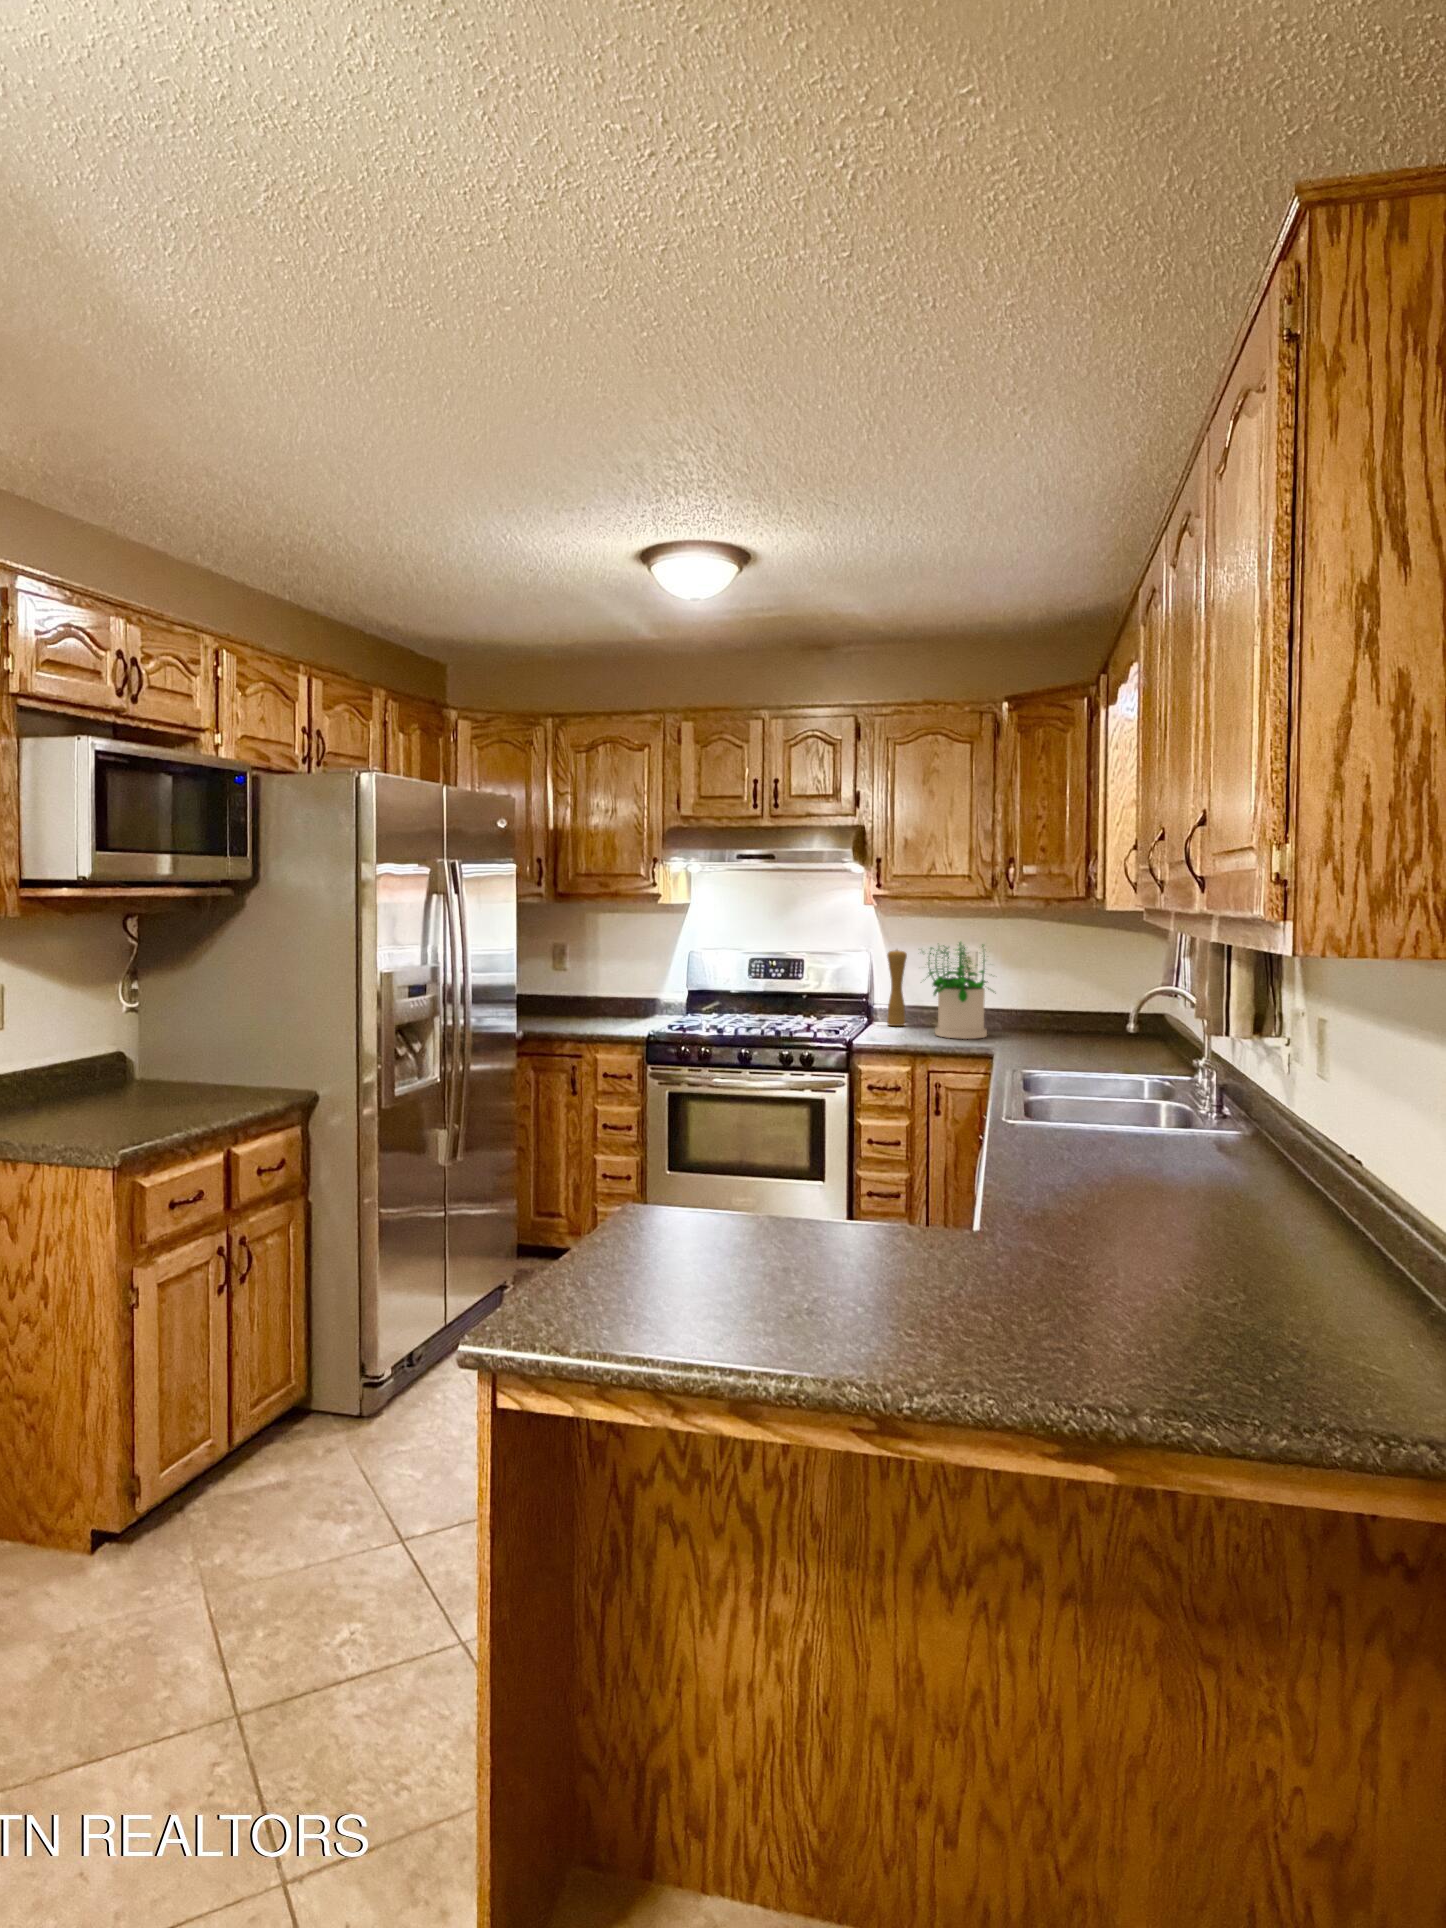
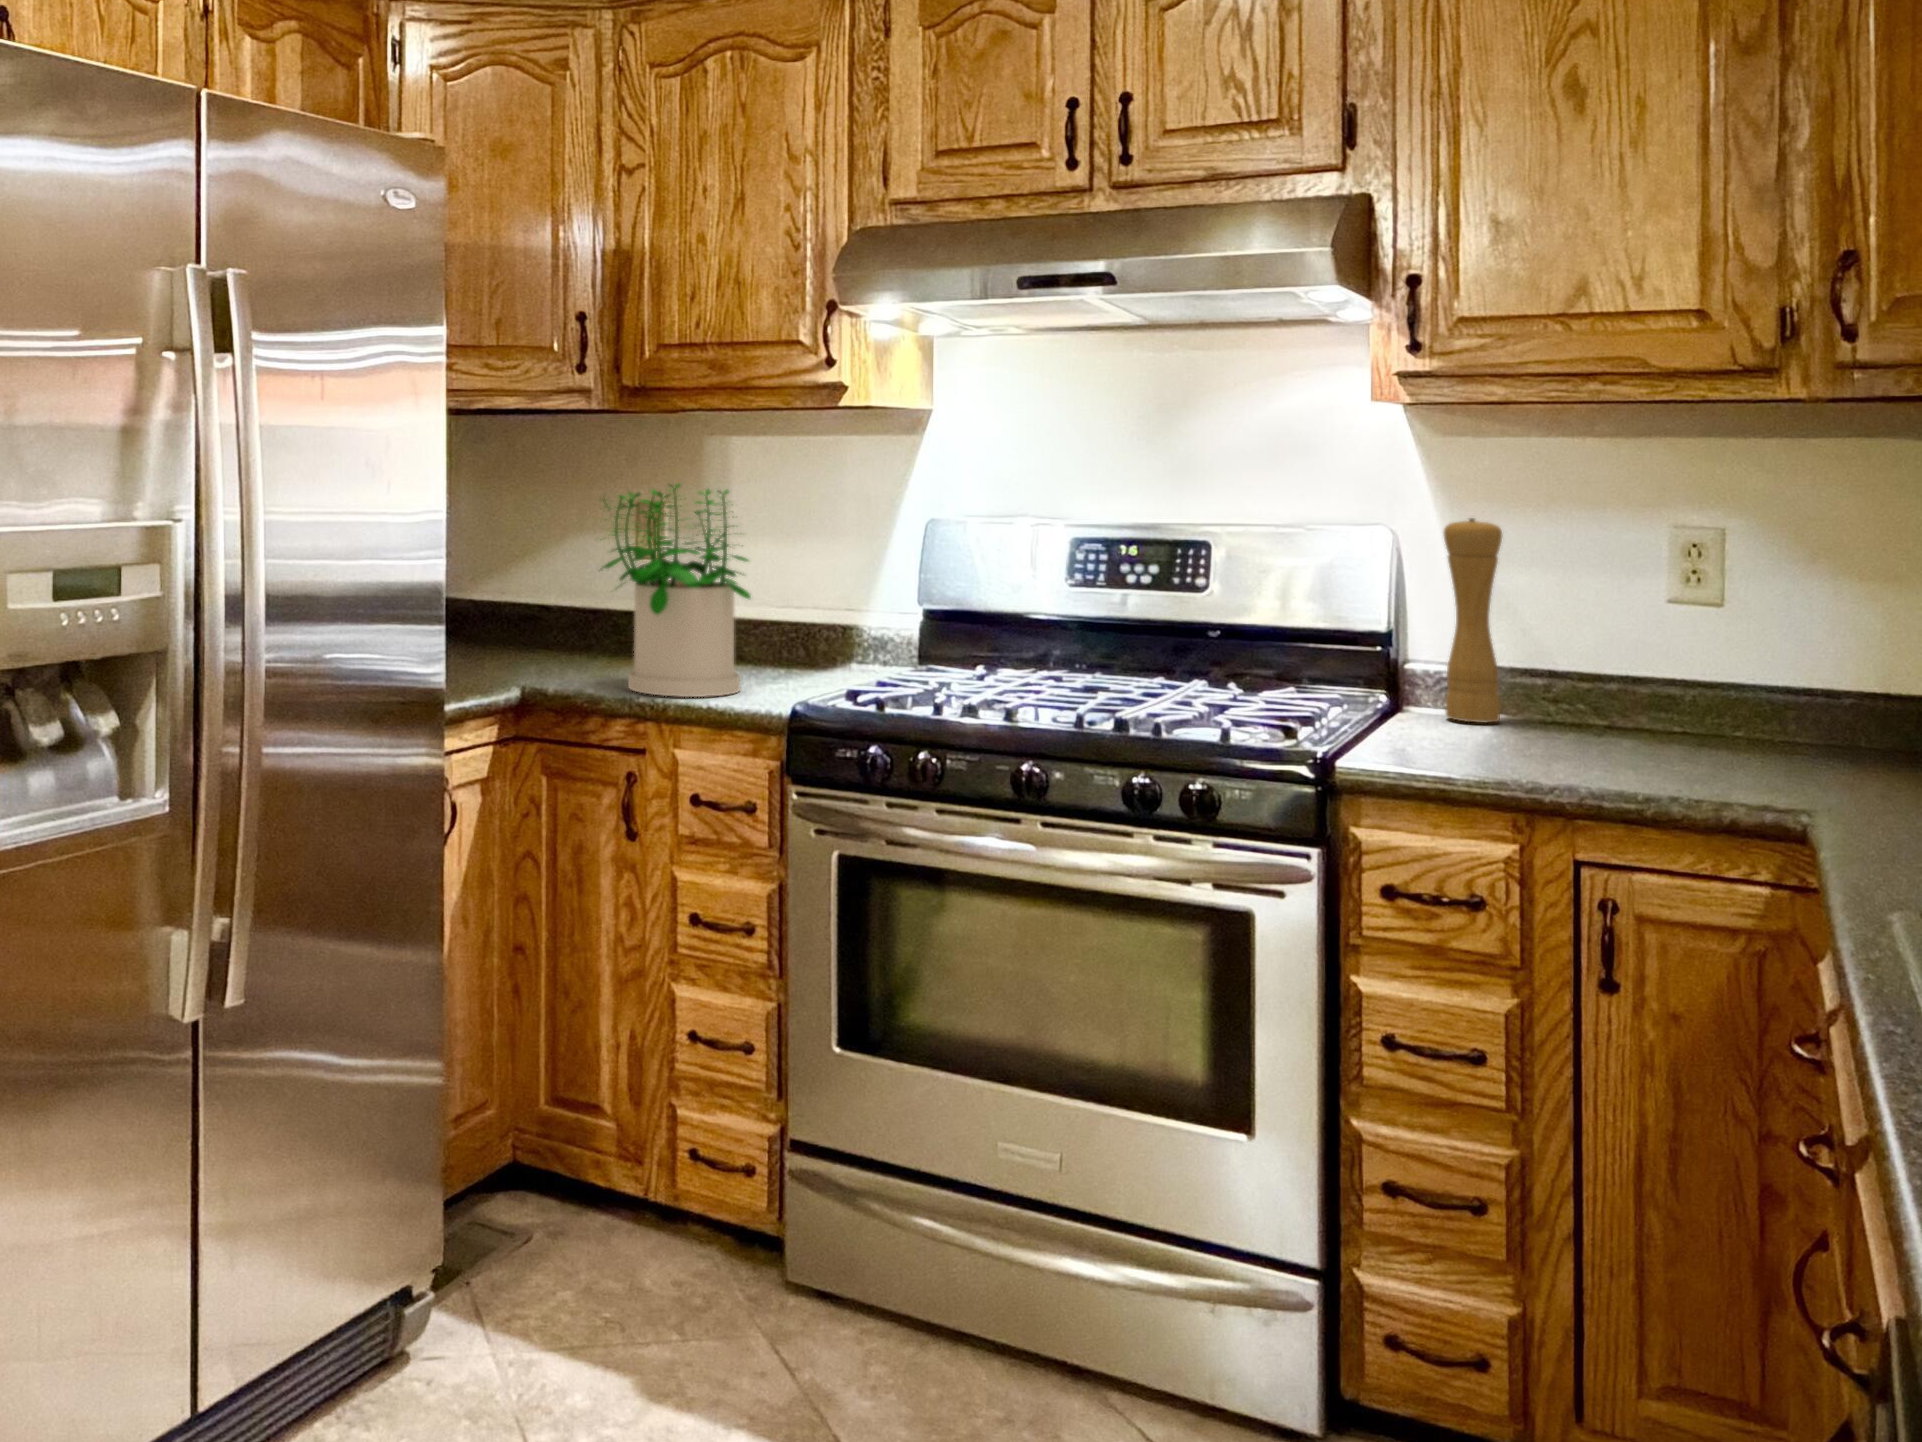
potted plant: present [928,942,994,1039] -> present [599,484,751,697]

